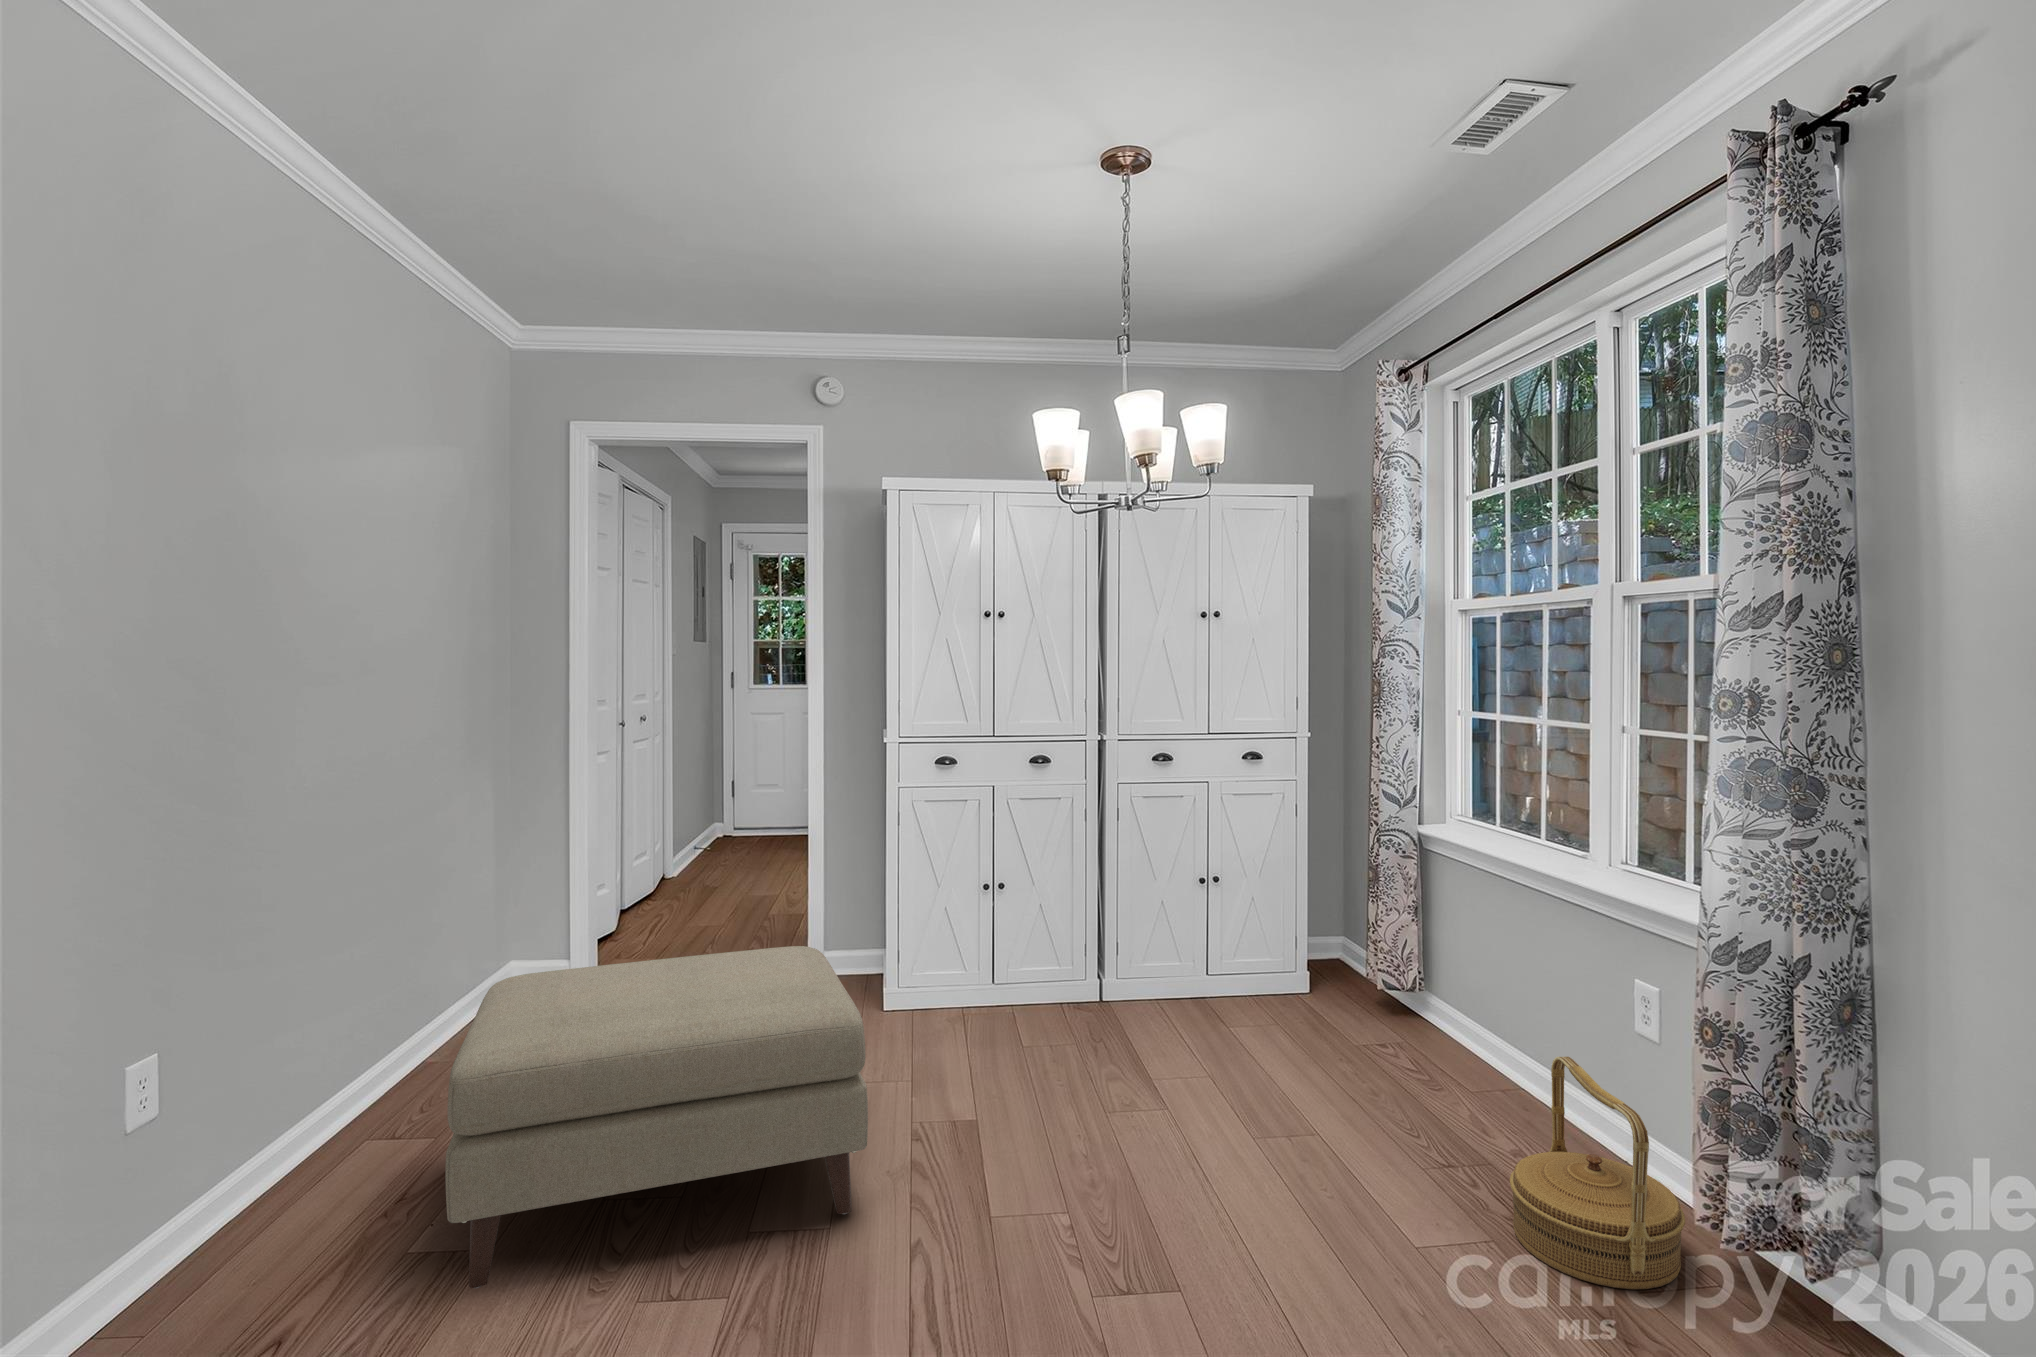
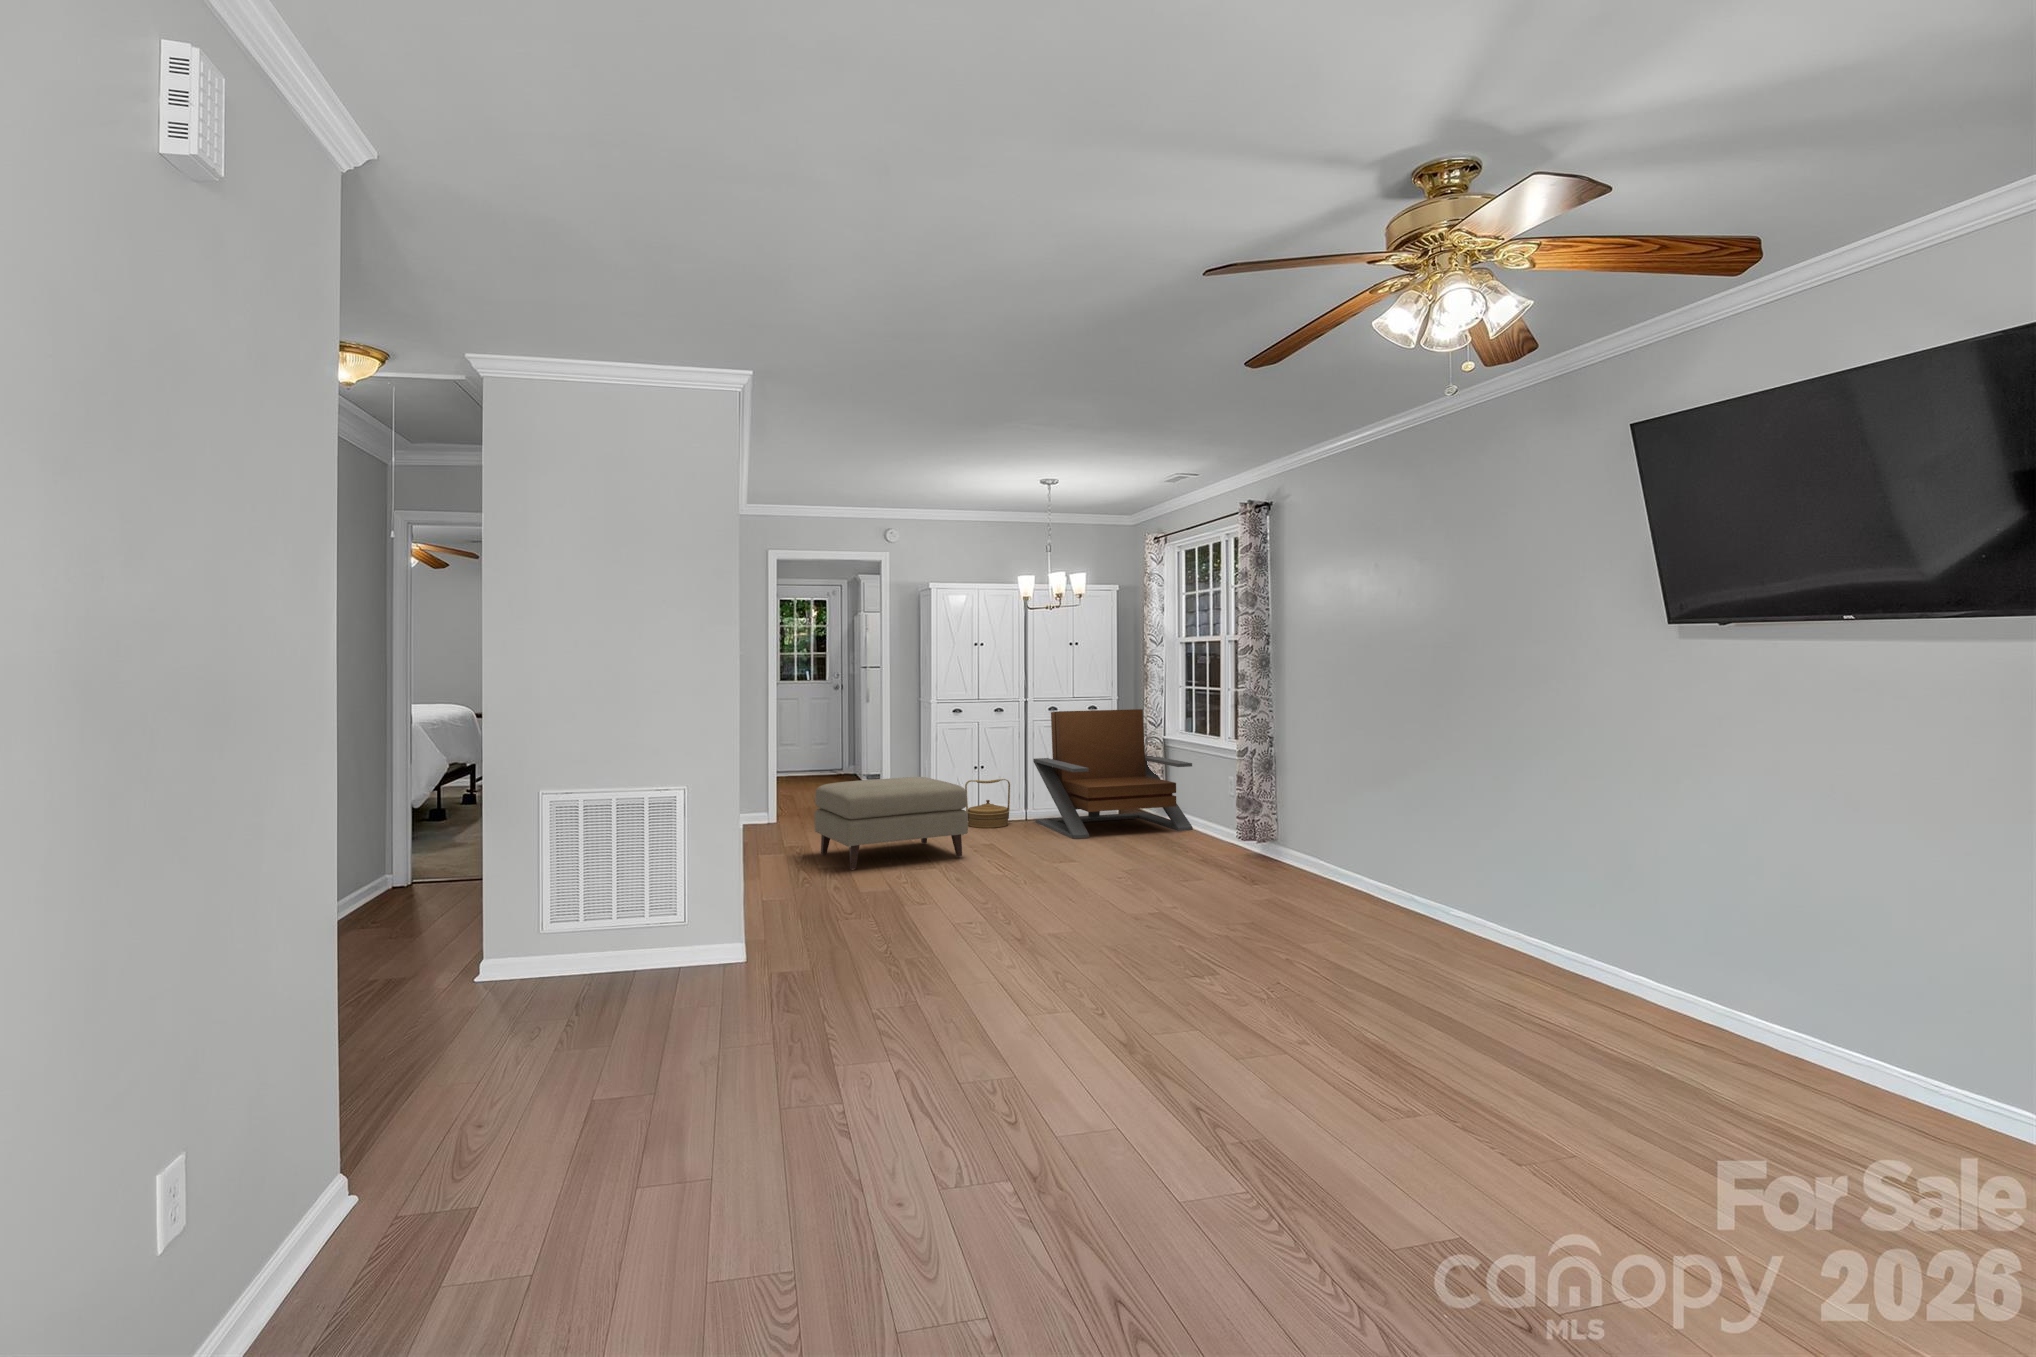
lounge chair: none [1114,764,1506,1111] -> present [1033,709,1193,839]
basket: present [1509,1057,1685,1290] -> present [965,779,1010,828]

